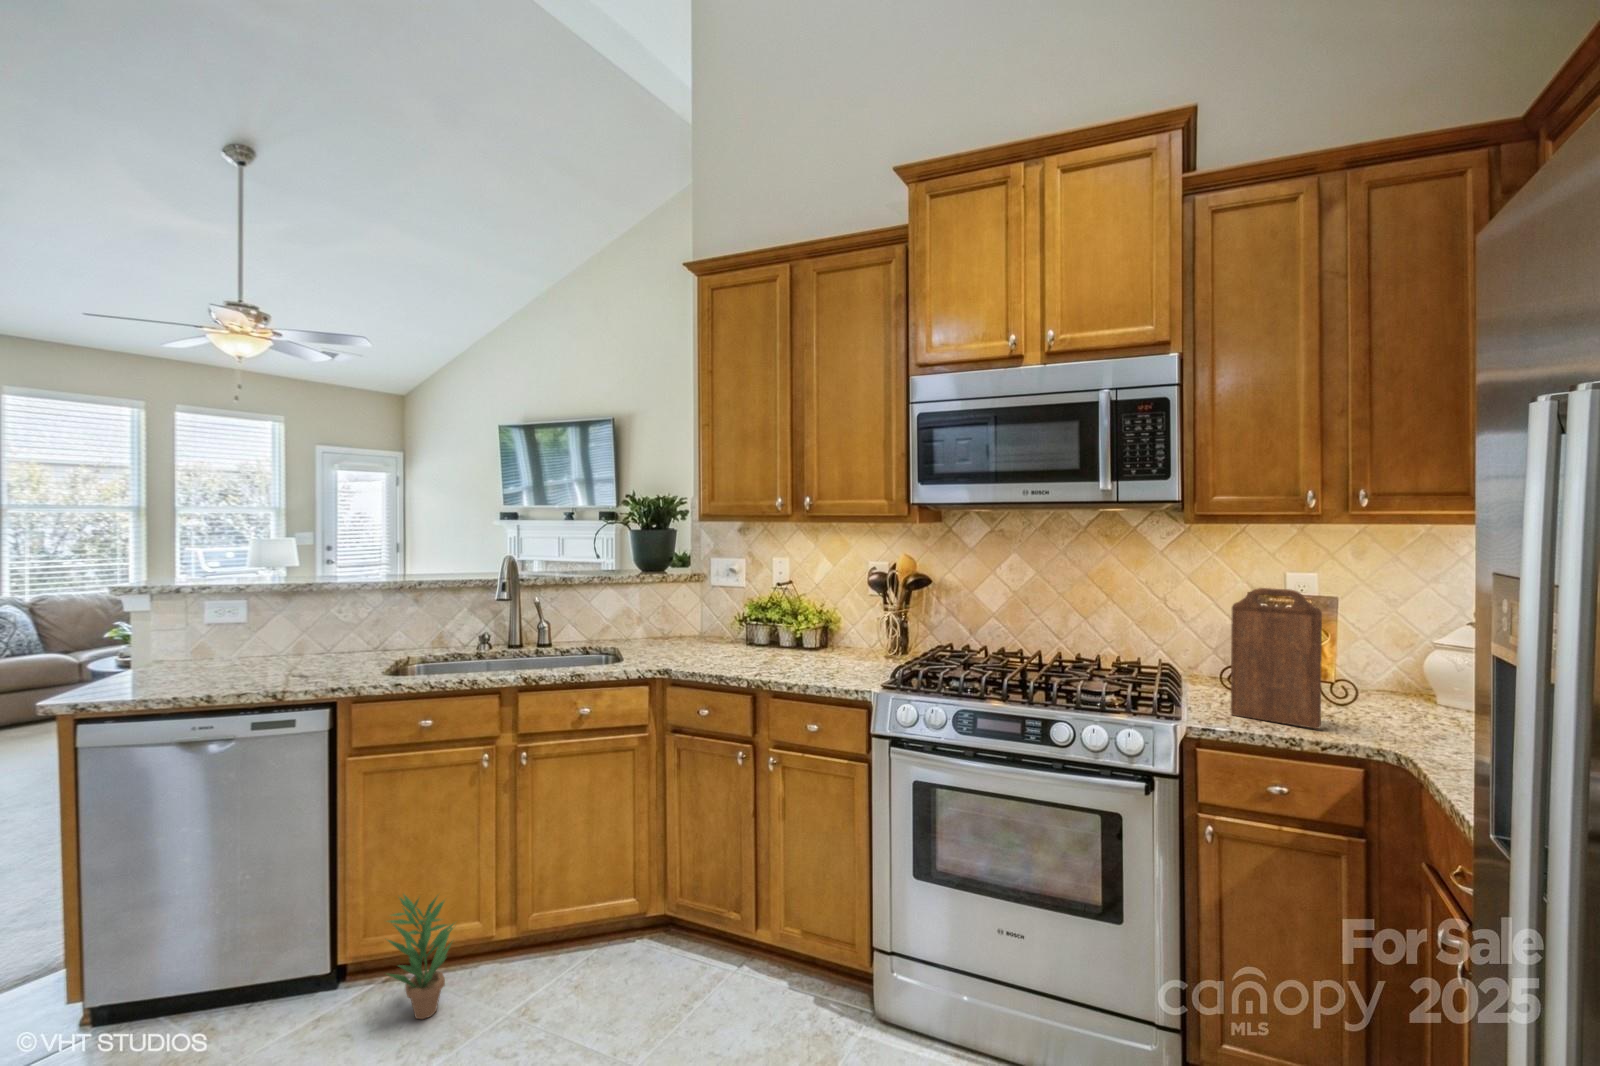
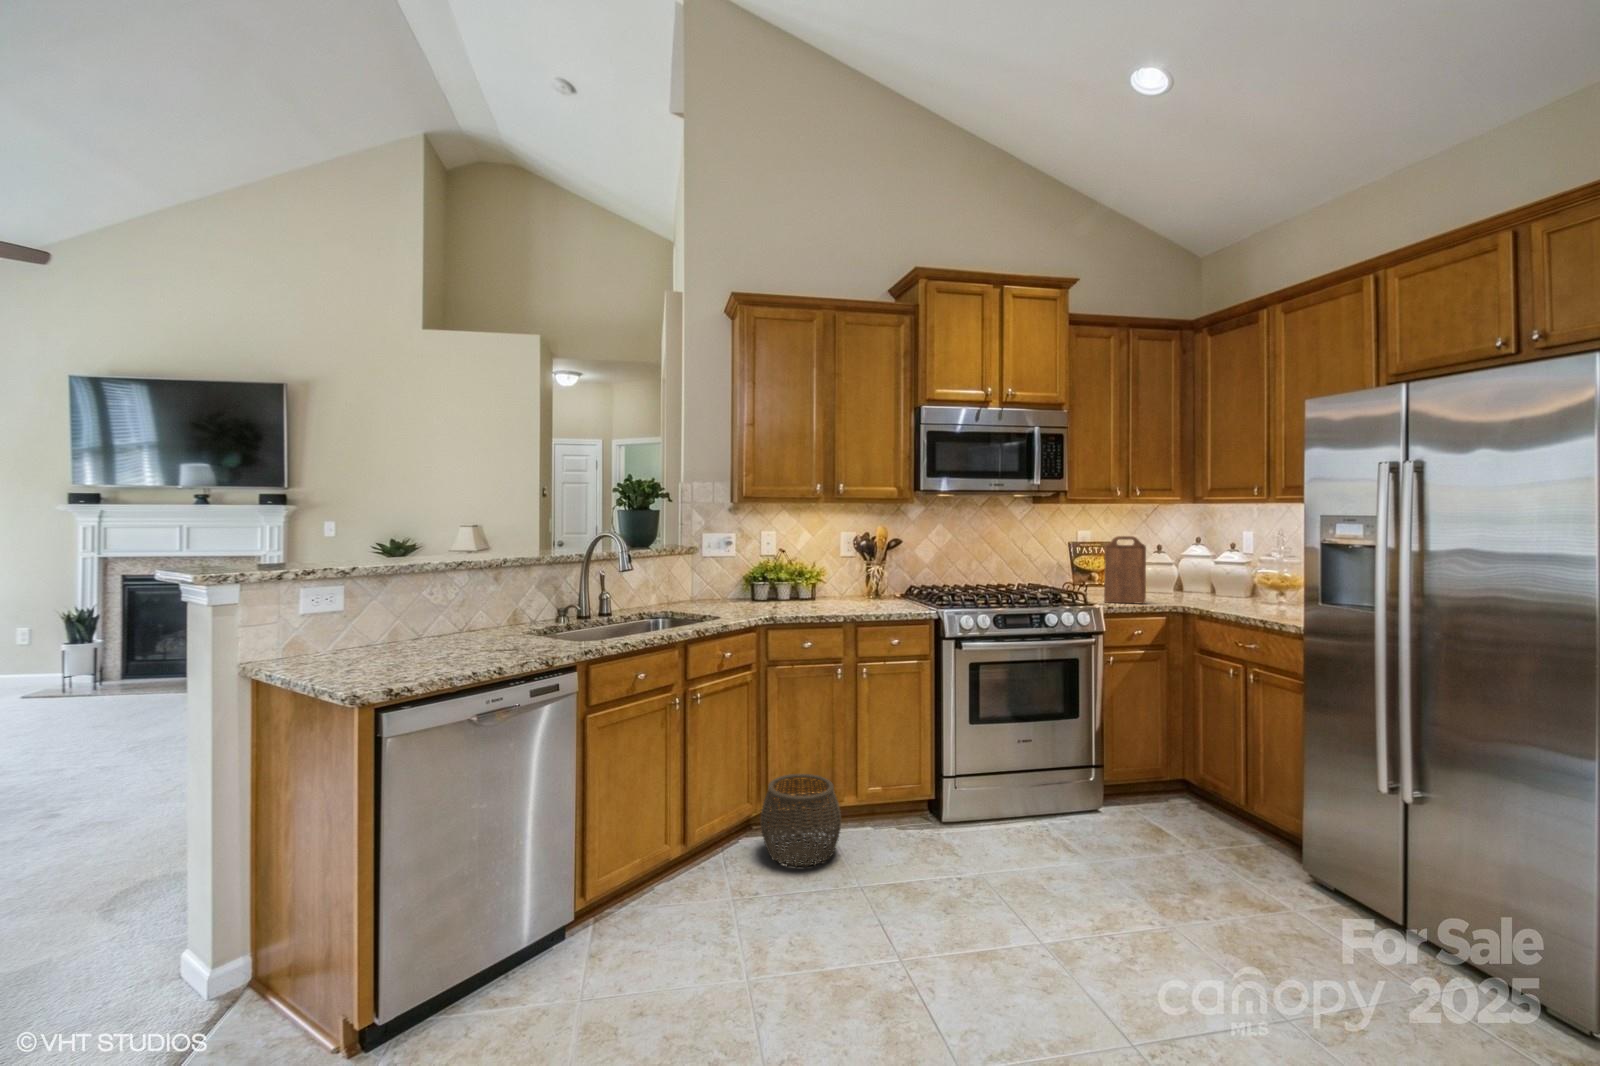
woven basket: none [586,879,696,1015] -> present [761,774,841,867]
potted plant: present [388,895,454,1019] -> none [649,808,712,919]

